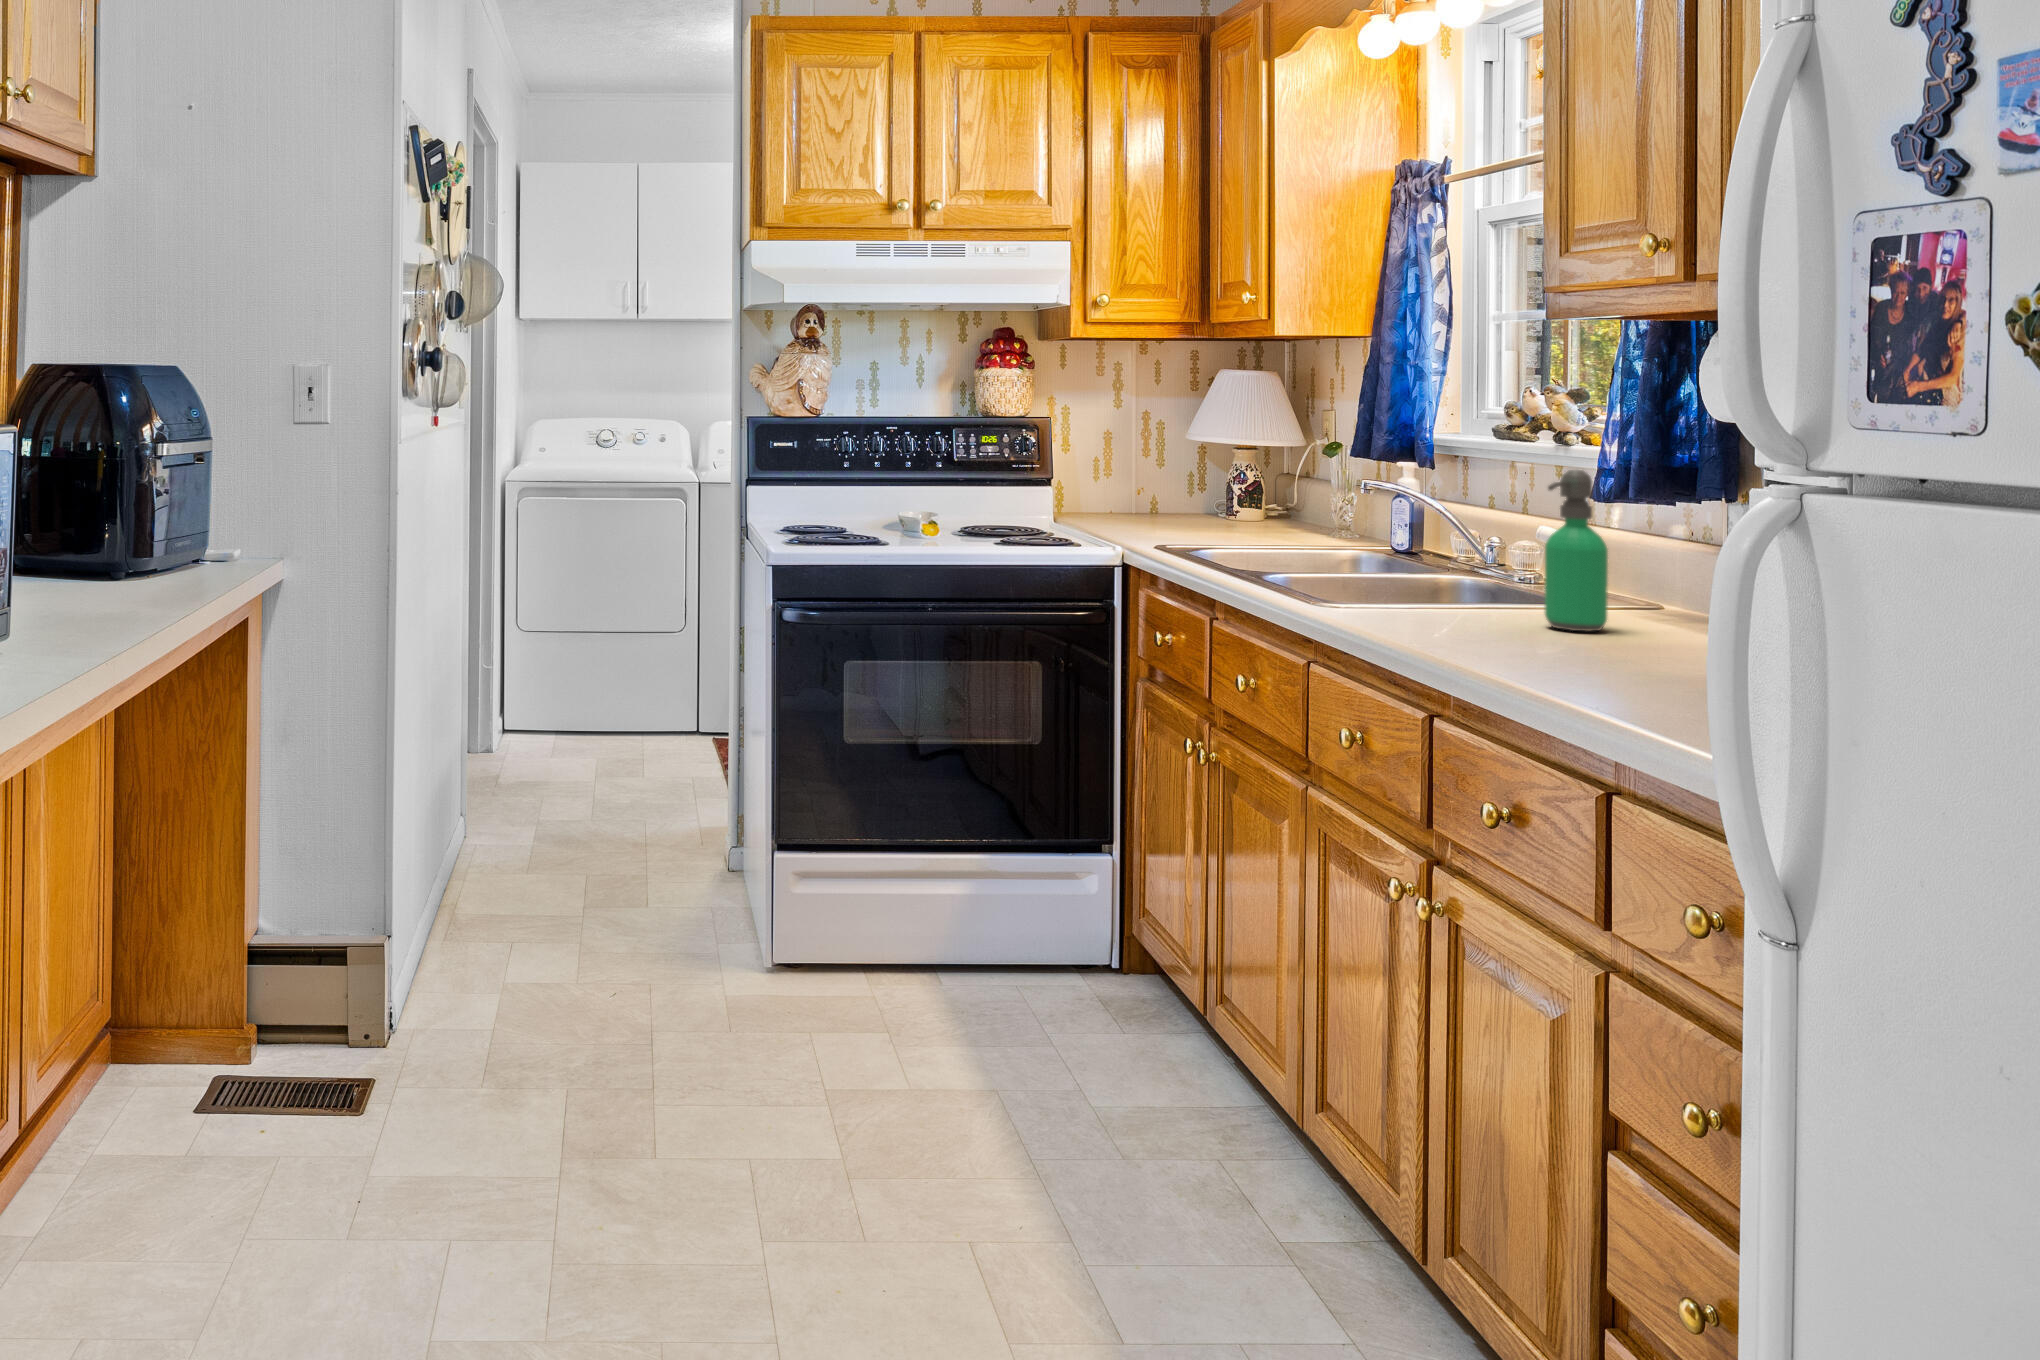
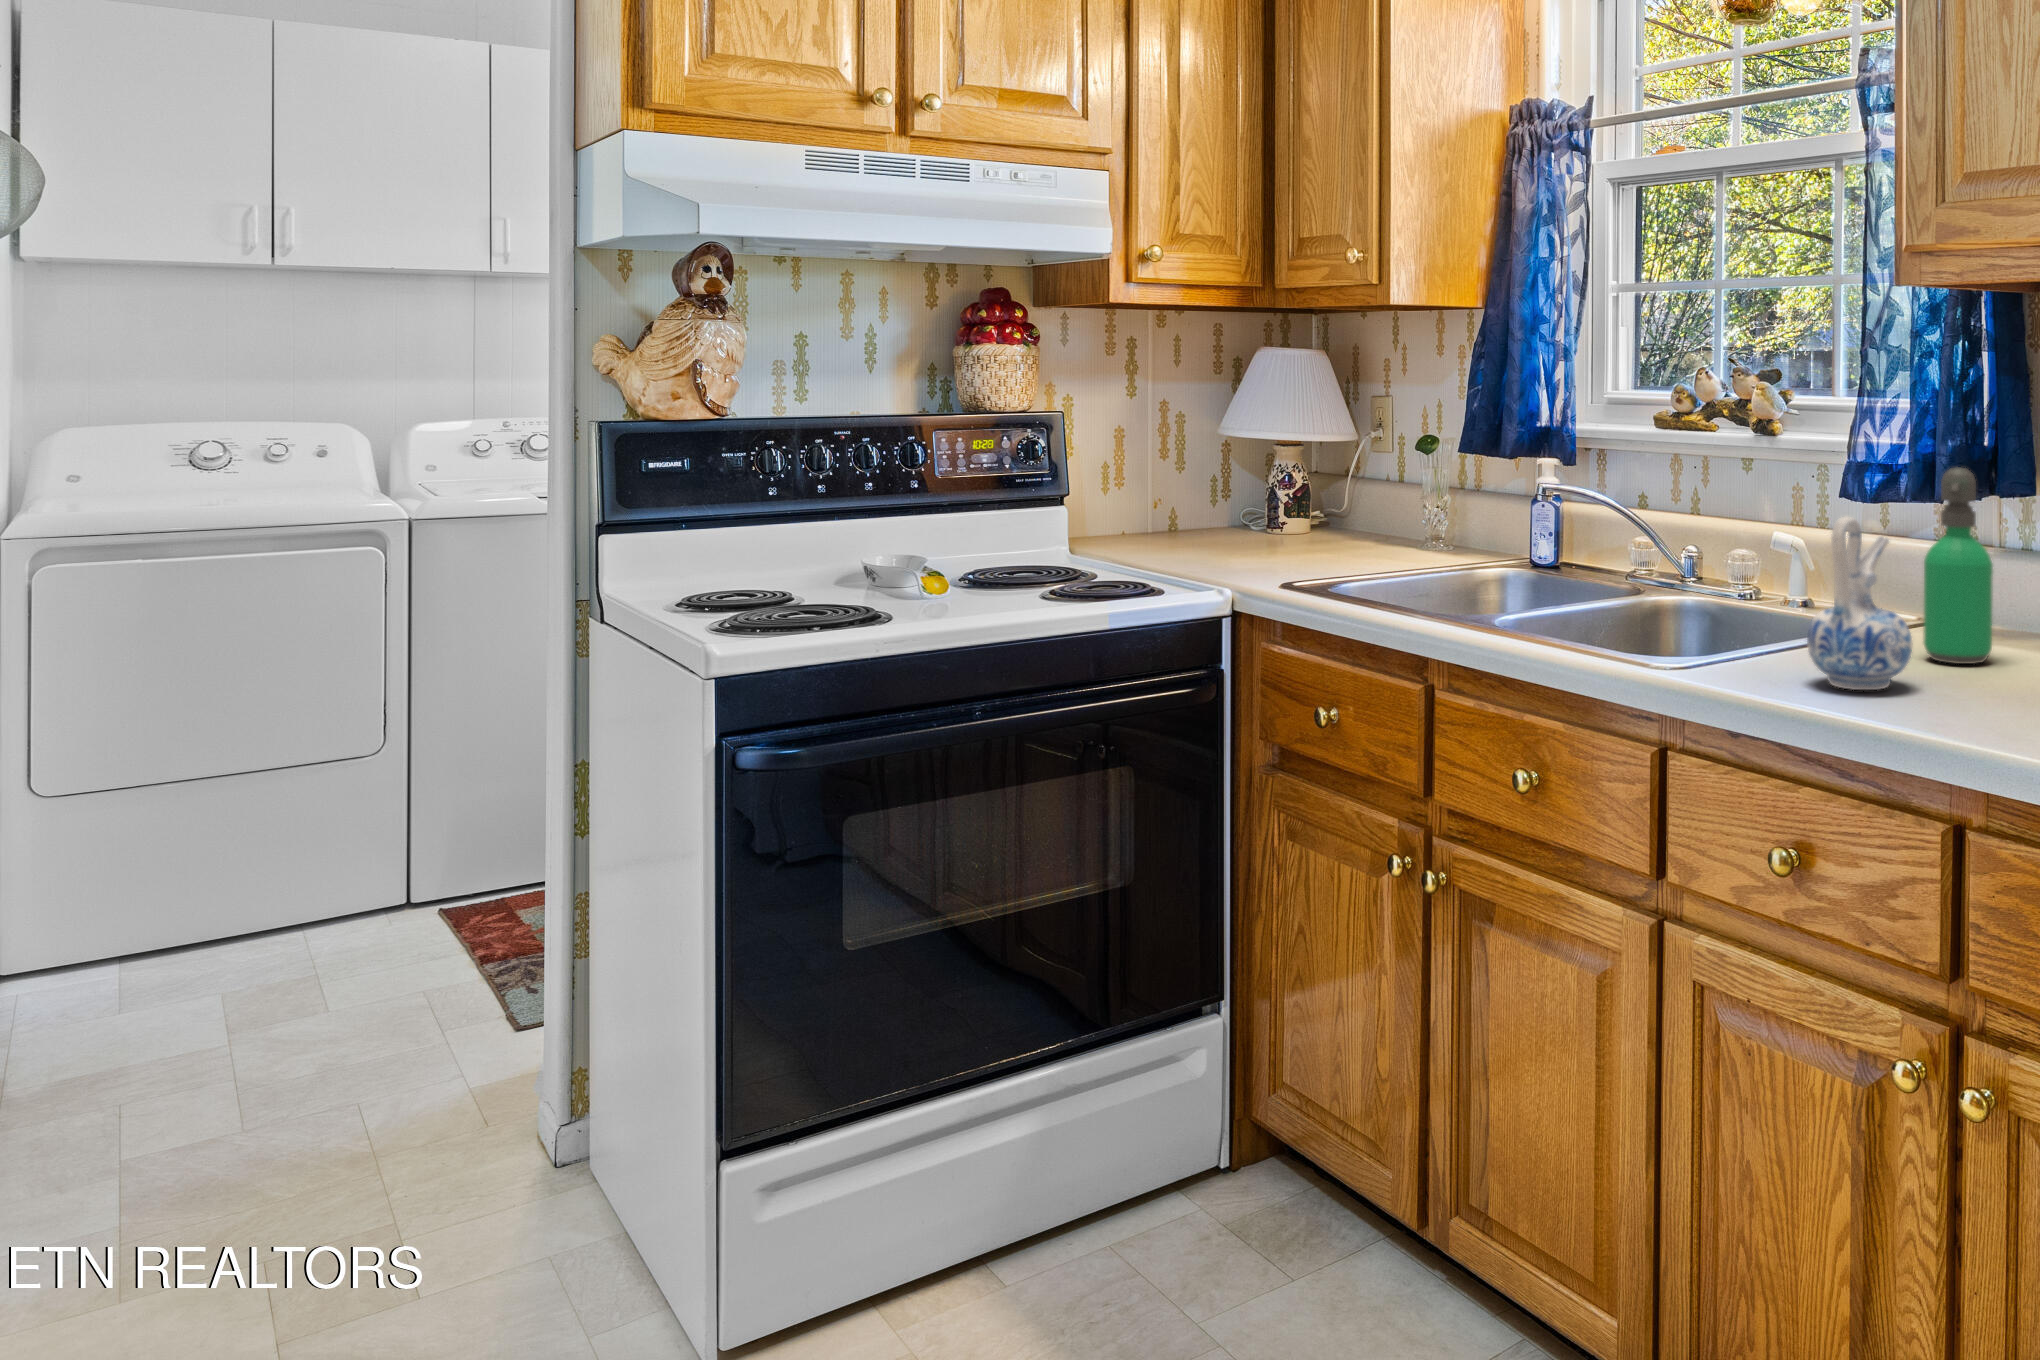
ceramic pitcher: none [1388,499,1475,632] -> present [1807,516,1912,690]

